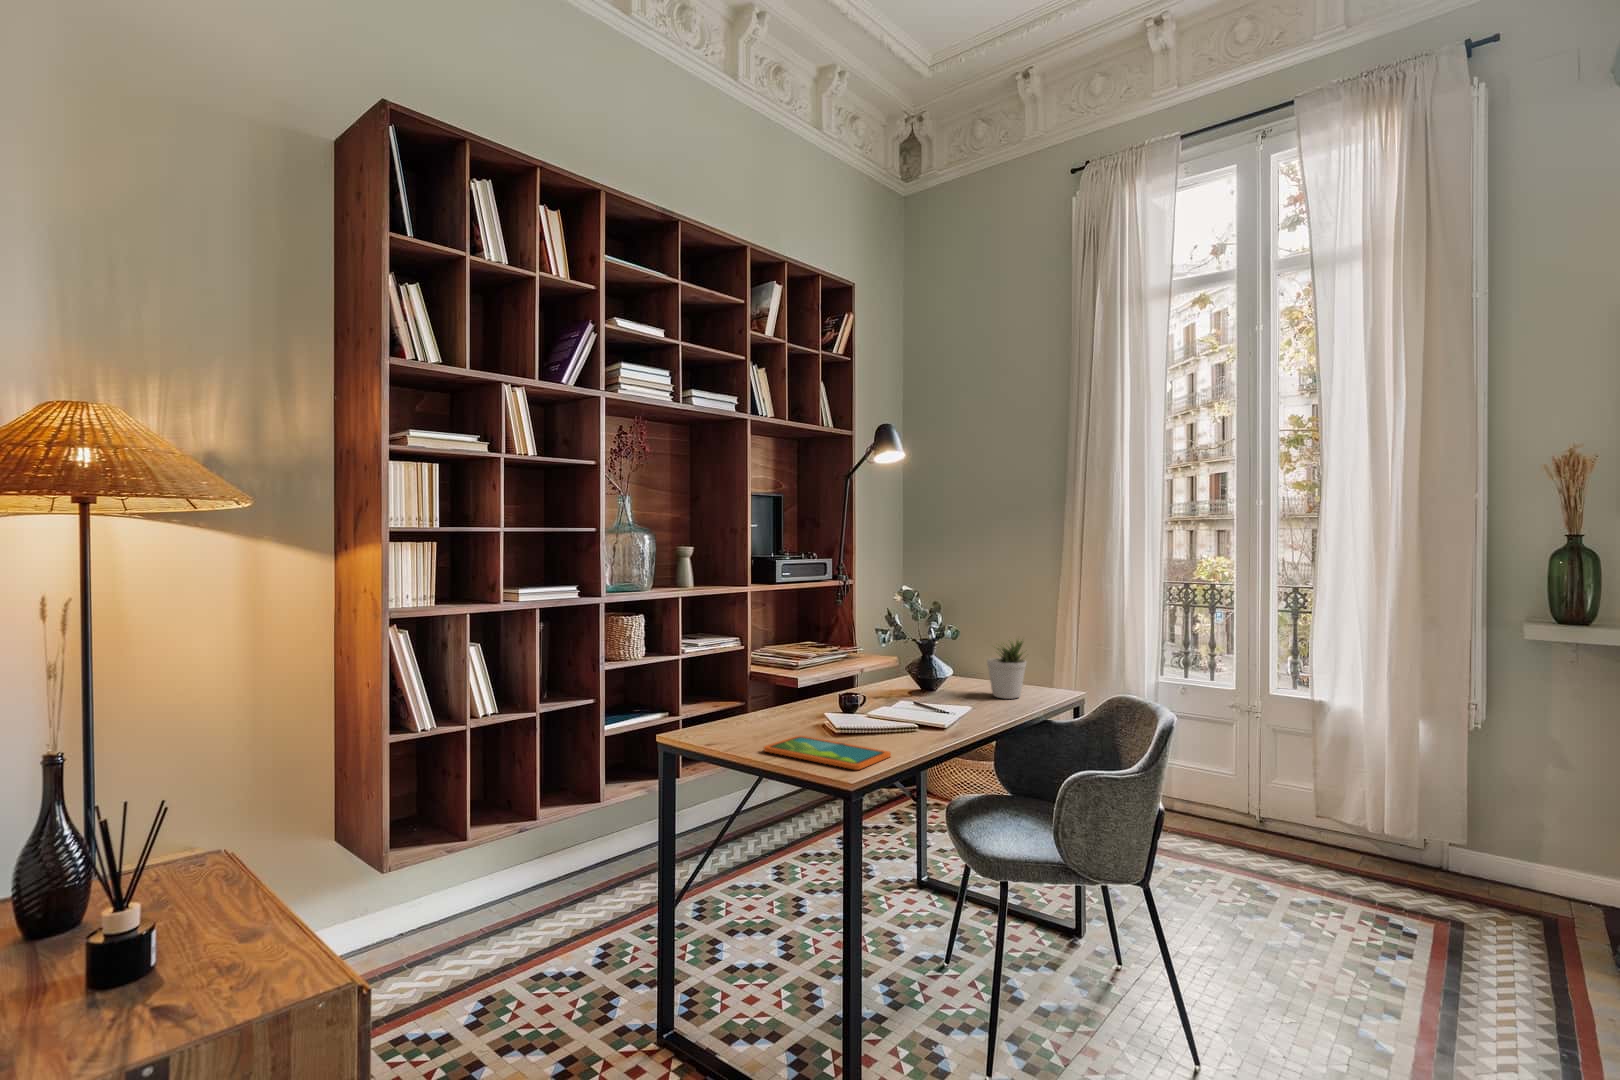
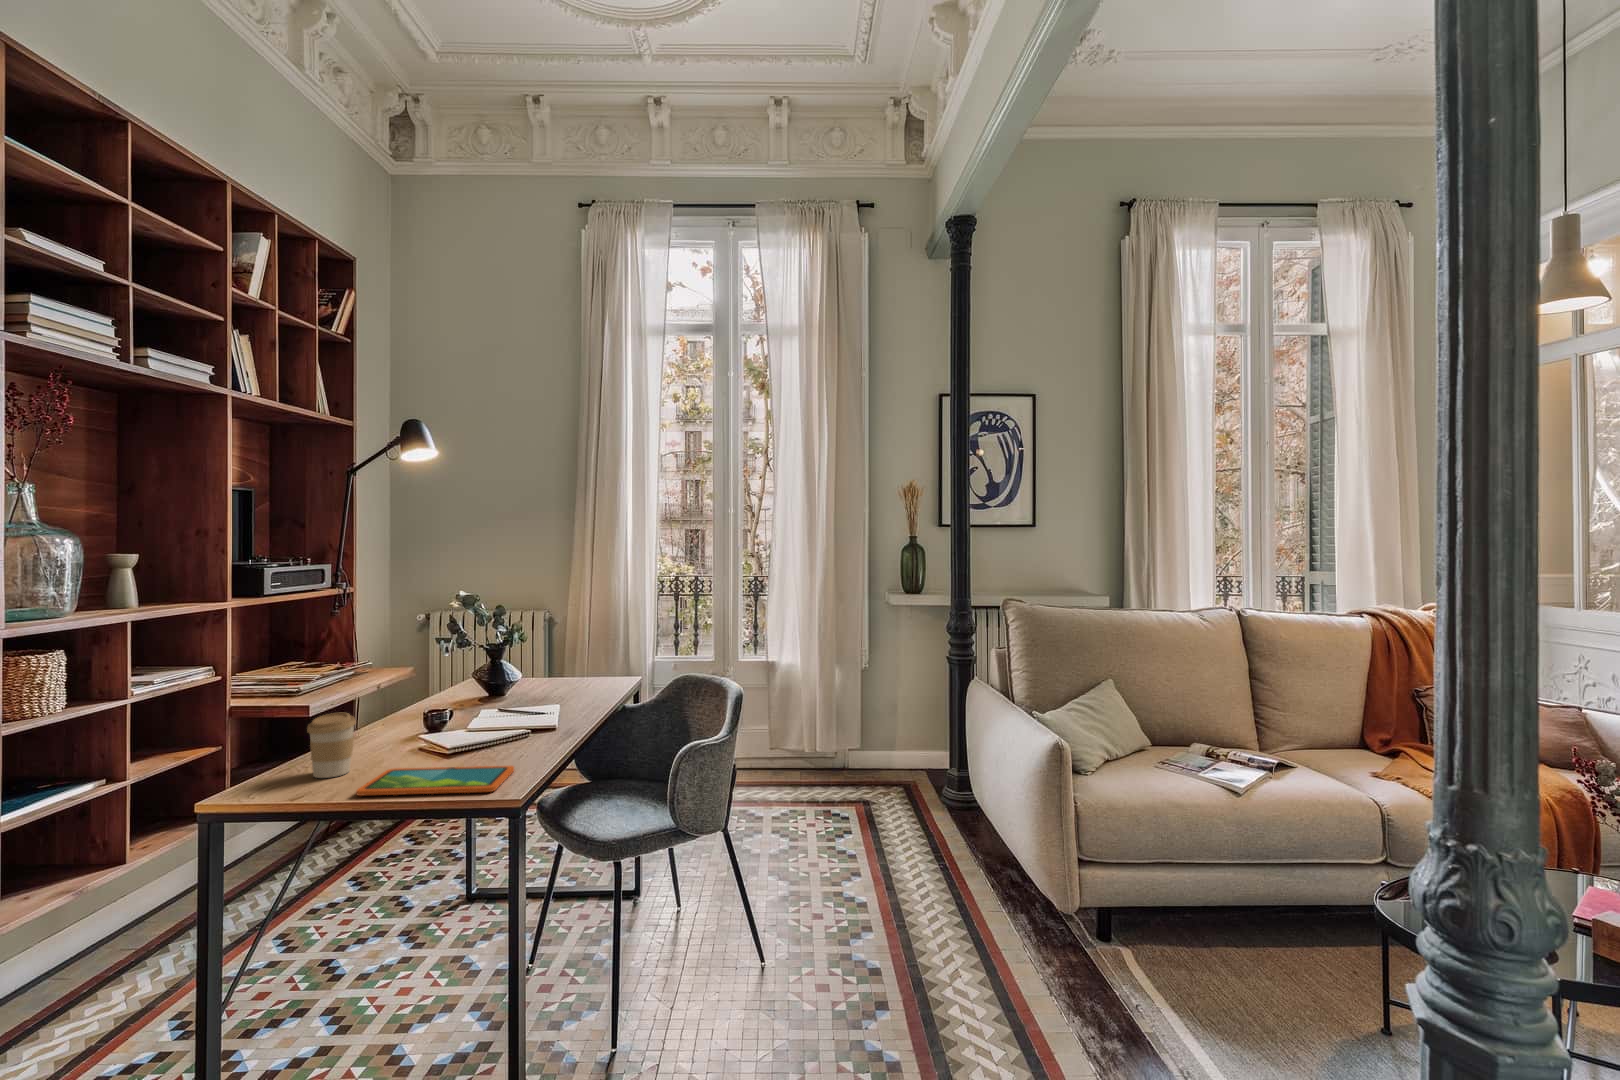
potted plant: present [987,641,1026,699] -> none [552,634,593,695]
coffee cup: none [746,681,781,734] -> present [307,713,356,778]

